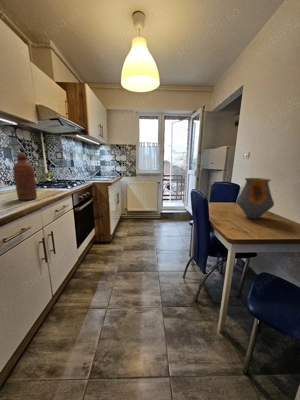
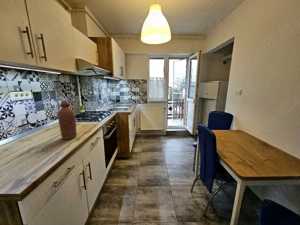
vase: present [237,178,274,219] -> none [238,116,272,151]

